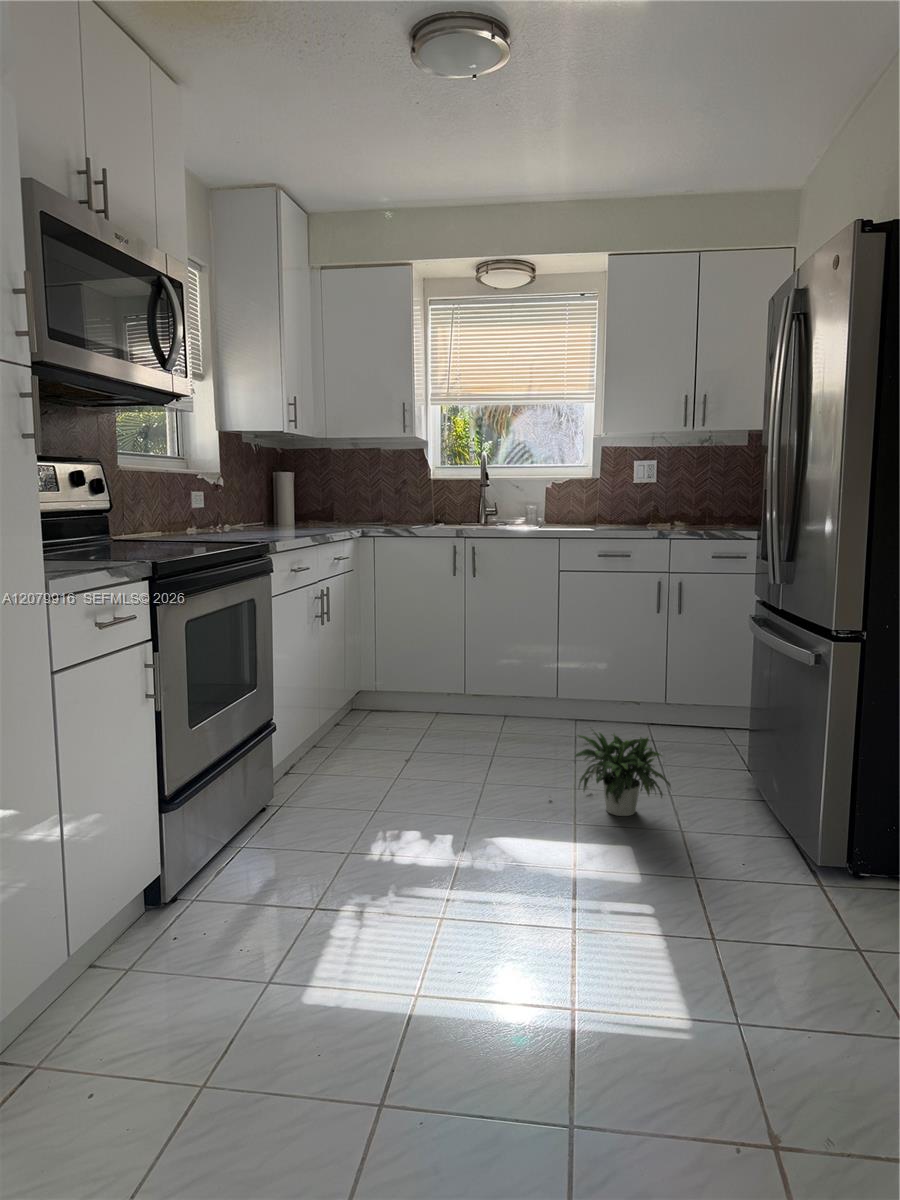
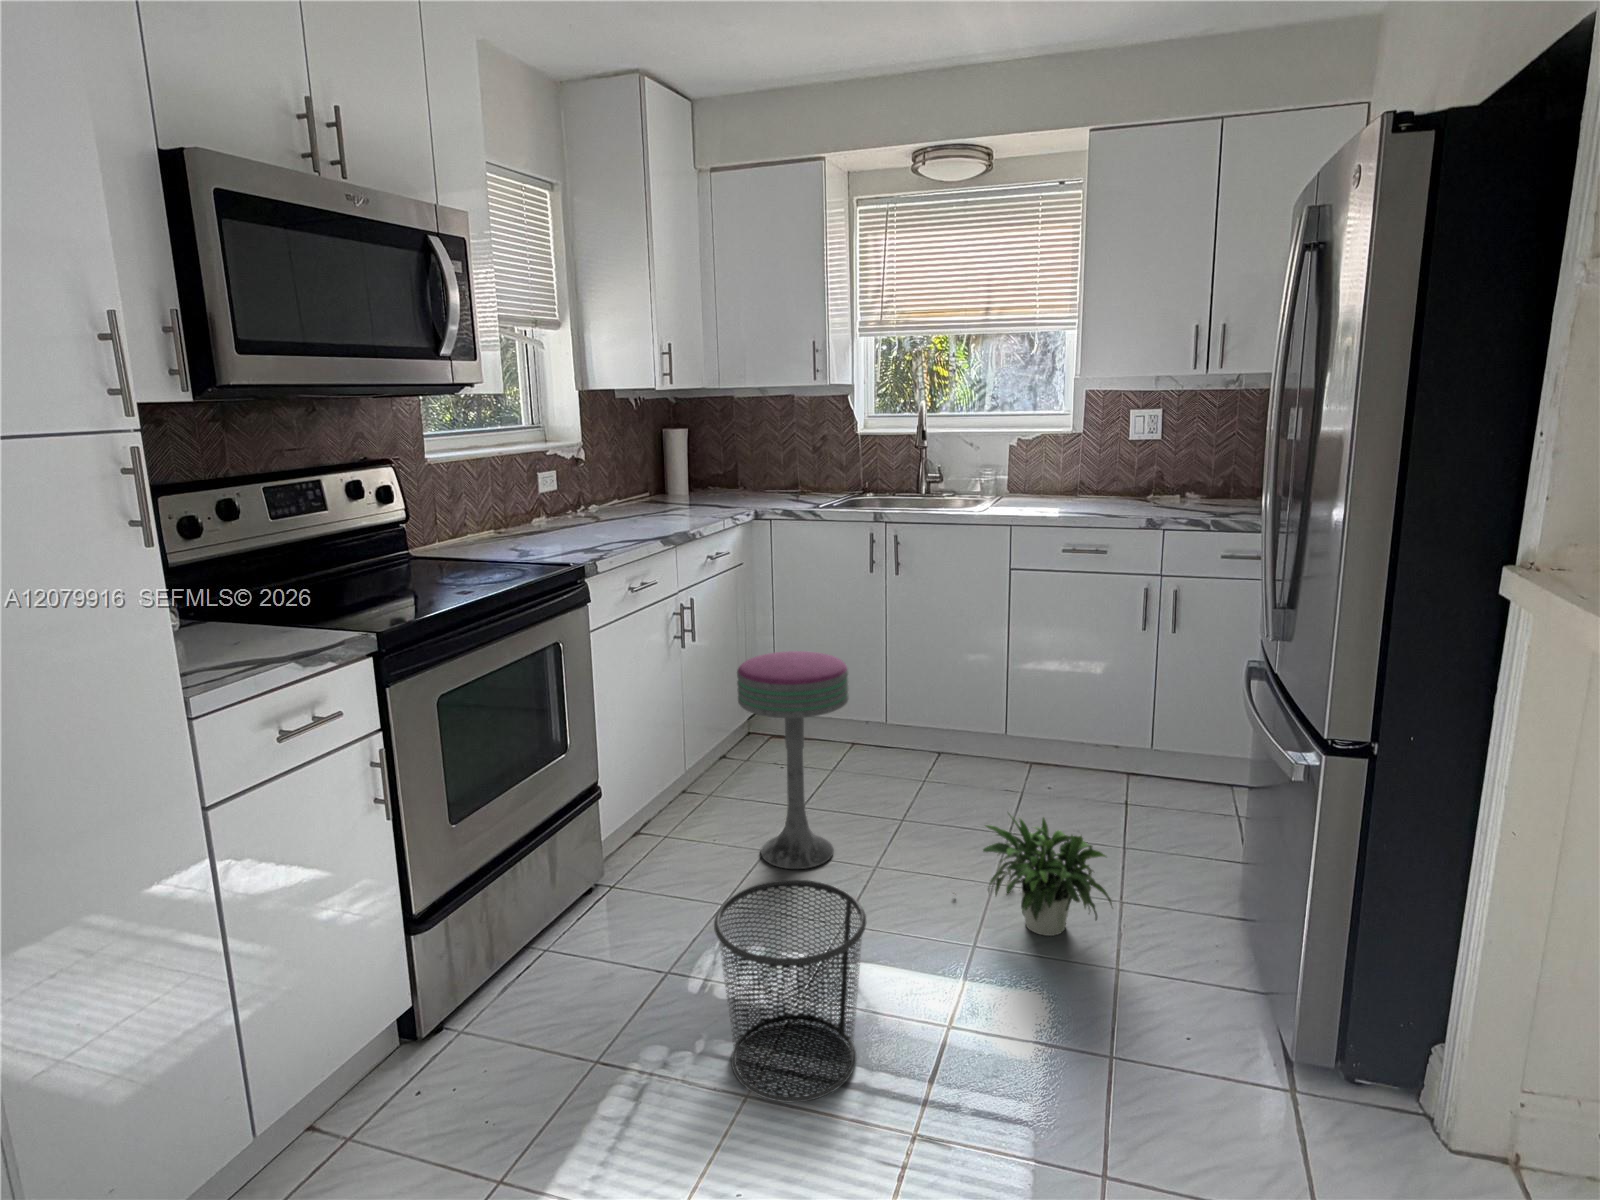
bar stool: none [376,623,462,790] -> present [737,651,849,869]
waste bin: none [409,761,523,918] -> present [714,880,866,1102]

